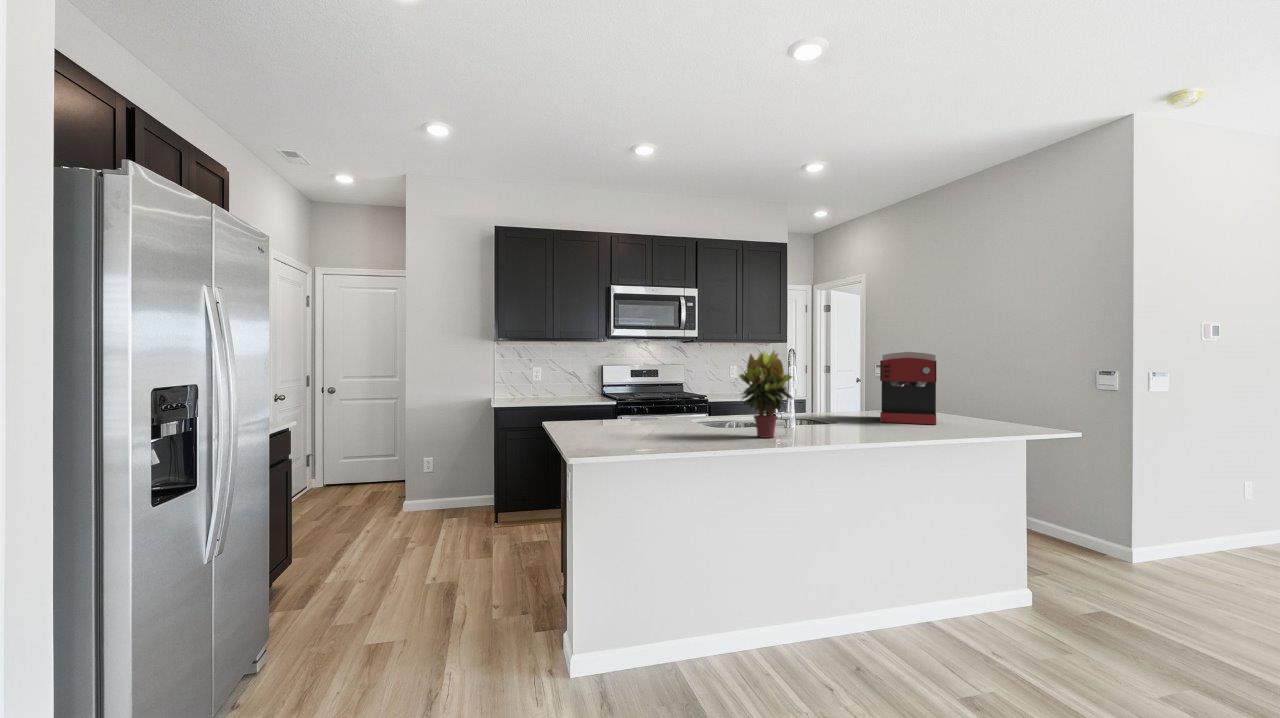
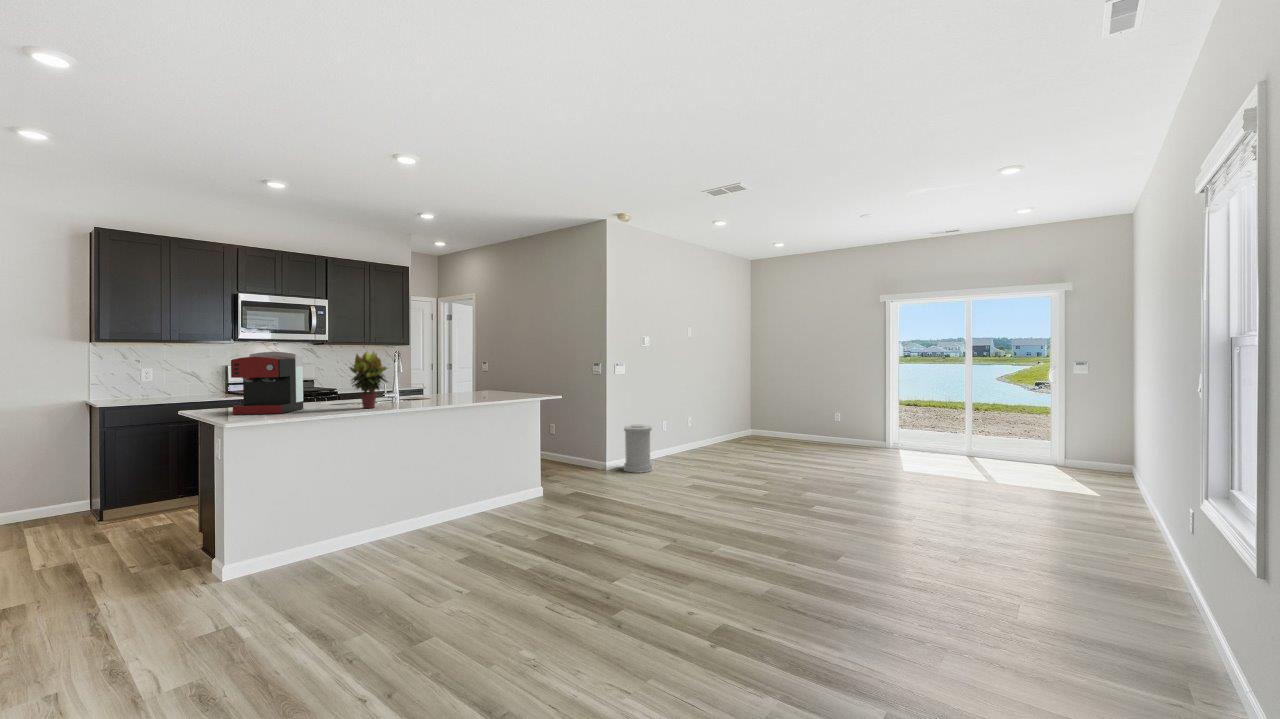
coffee maker: present [880,352,936,424] -> present [231,351,303,414]
trash can: none [1166,487,1241,582] -> present [624,424,652,473]

